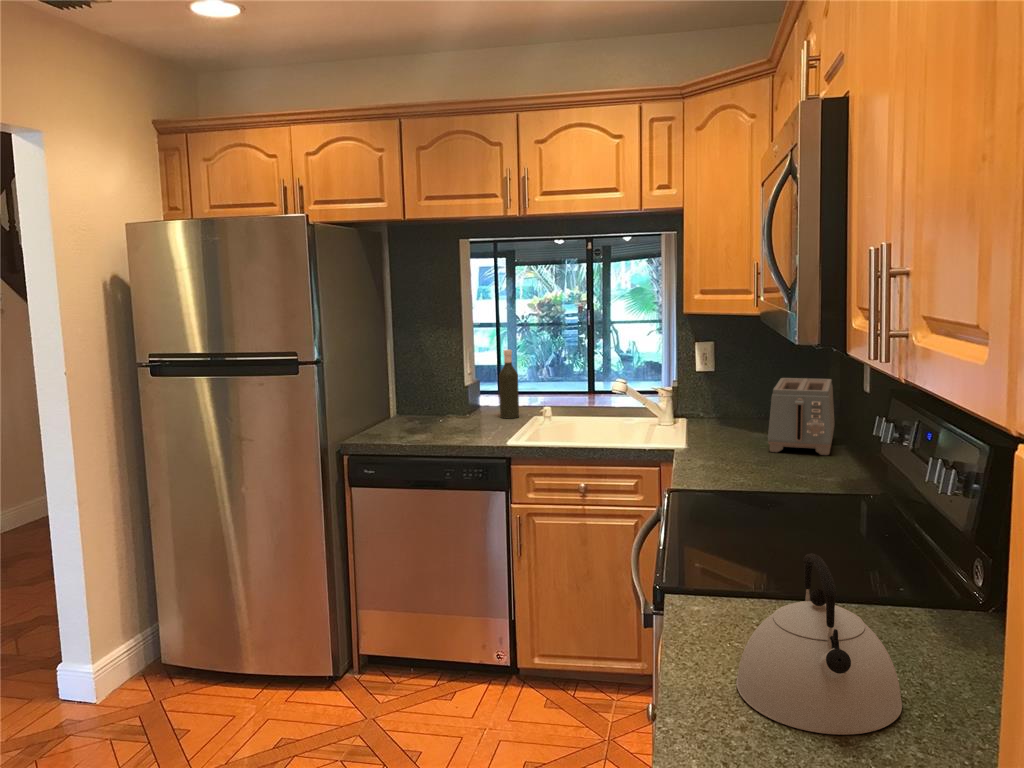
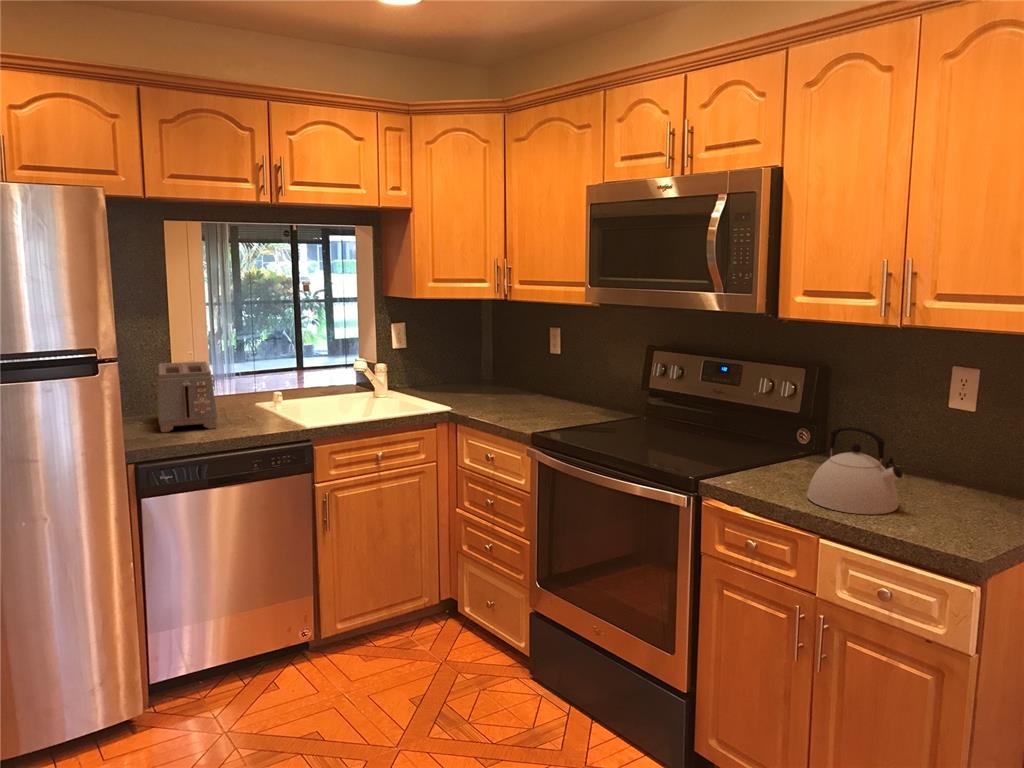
bottle: present [499,350,519,418] -> none [219,338,242,408]
toaster: present [768,378,834,455] -> present [158,361,217,432]

